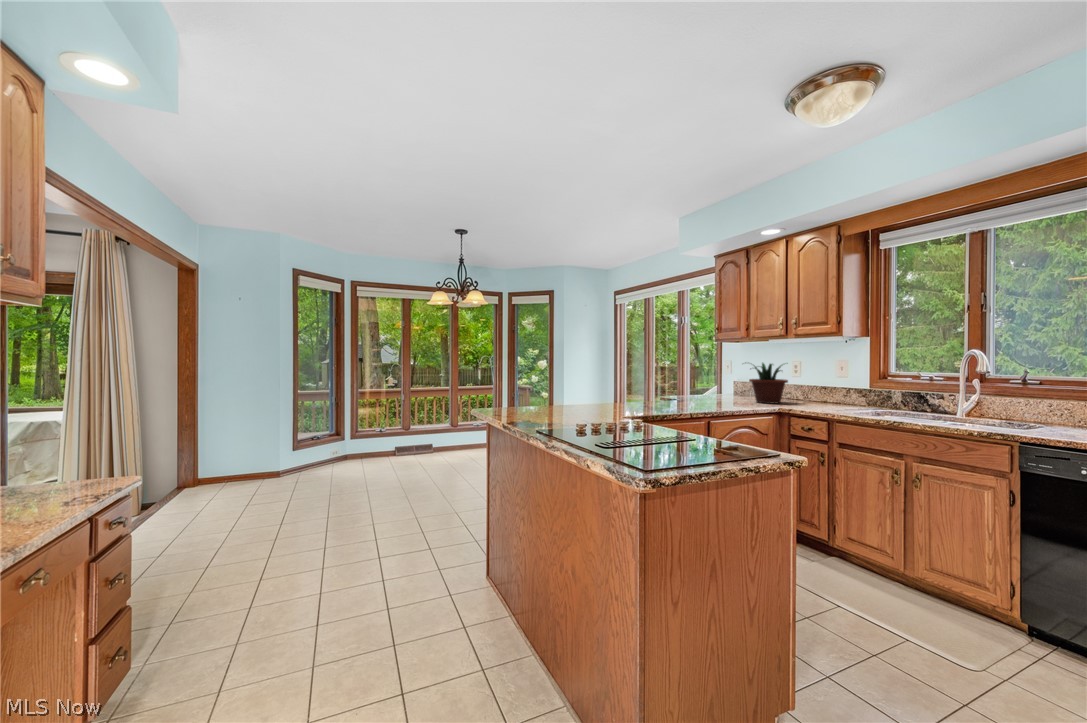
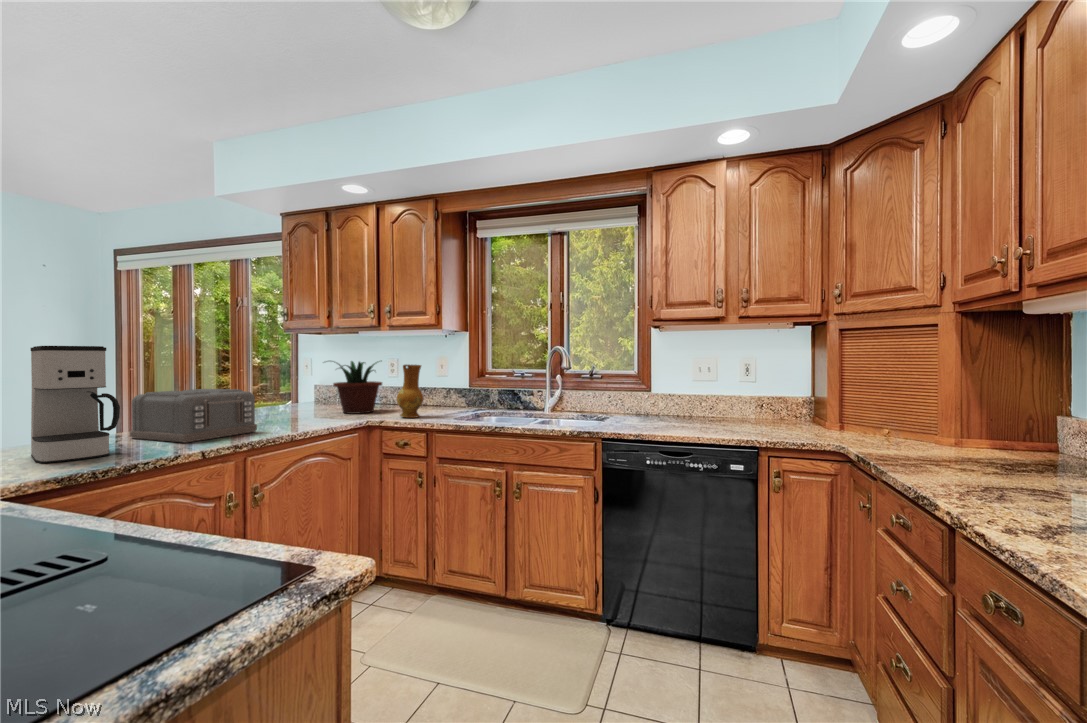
coffee maker: none [606,355,642,413] -> present [31,346,120,463]
ceramic jug: none [802,367,825,410] -> present [397,365,423,418]
toaster: none [639,380,705,411] -> present [130,389,257,443]

